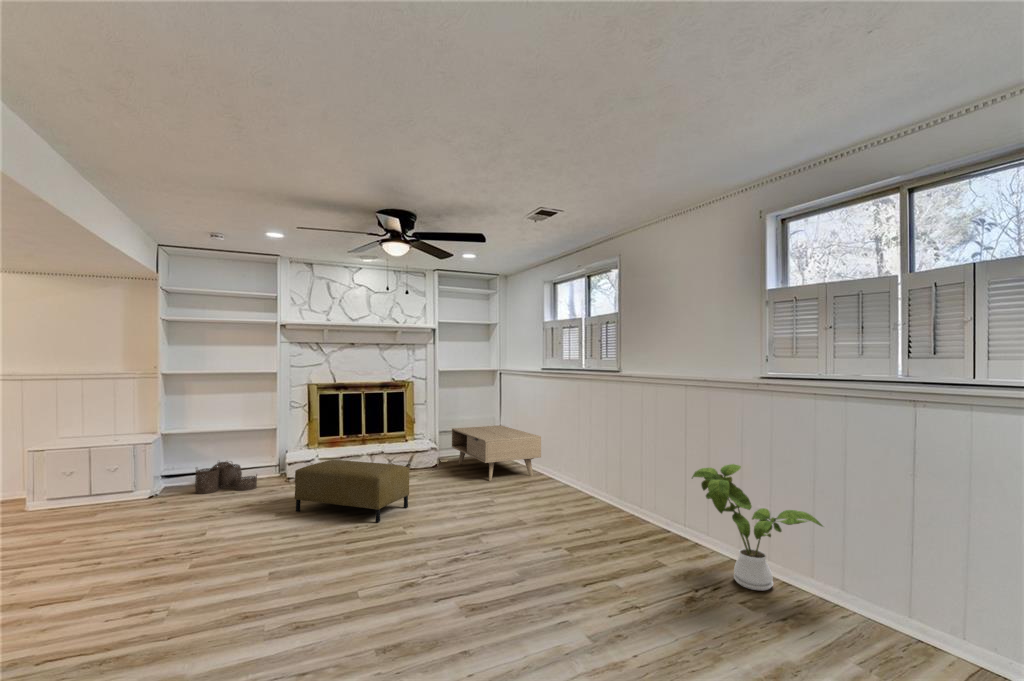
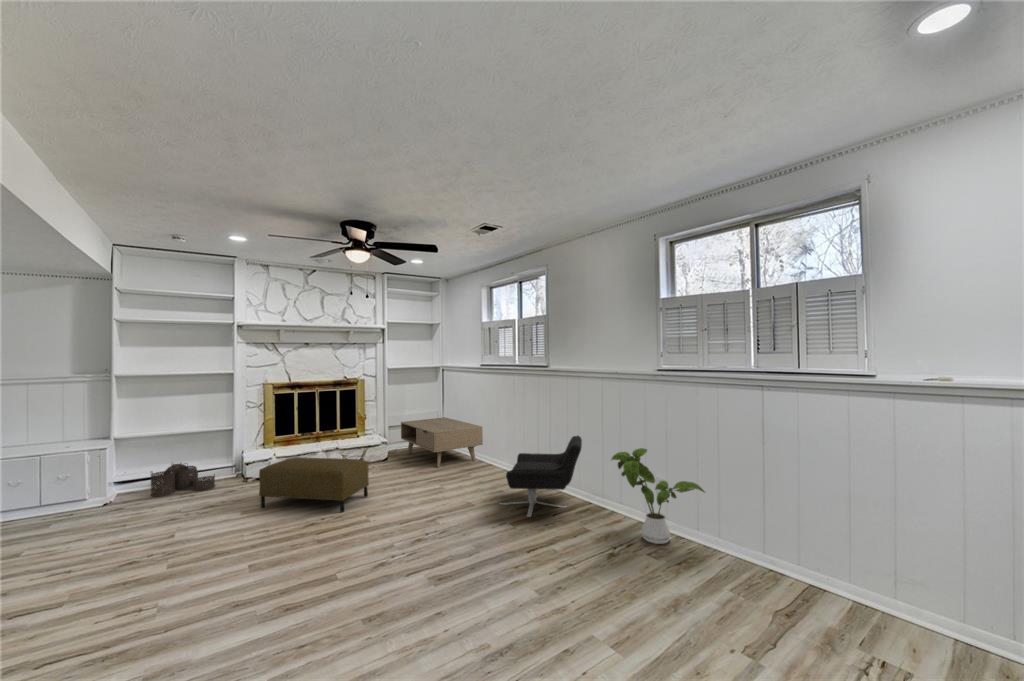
lounge chair: none [554,448,657,543] -> present [500,436,582,517]

